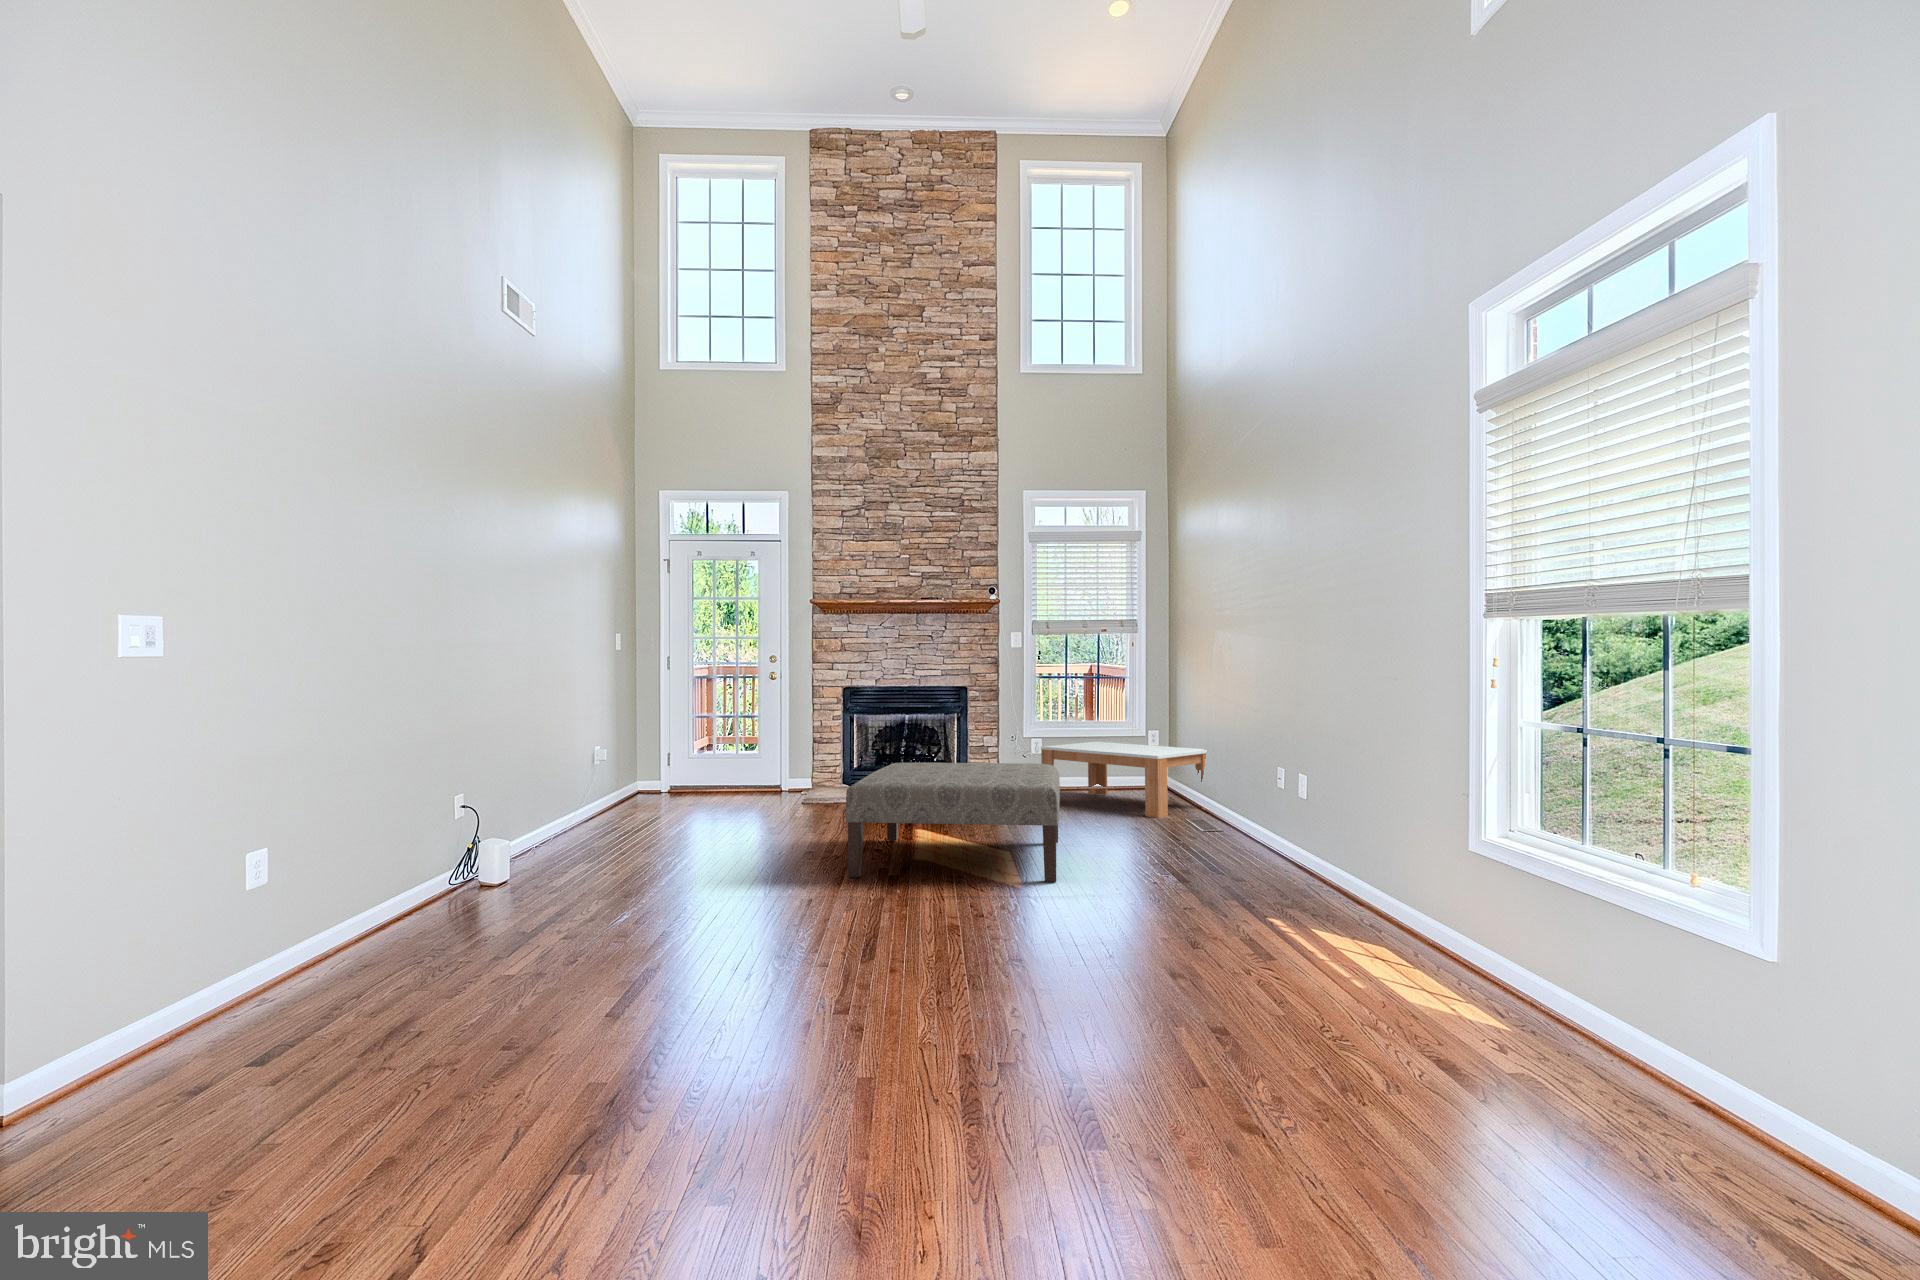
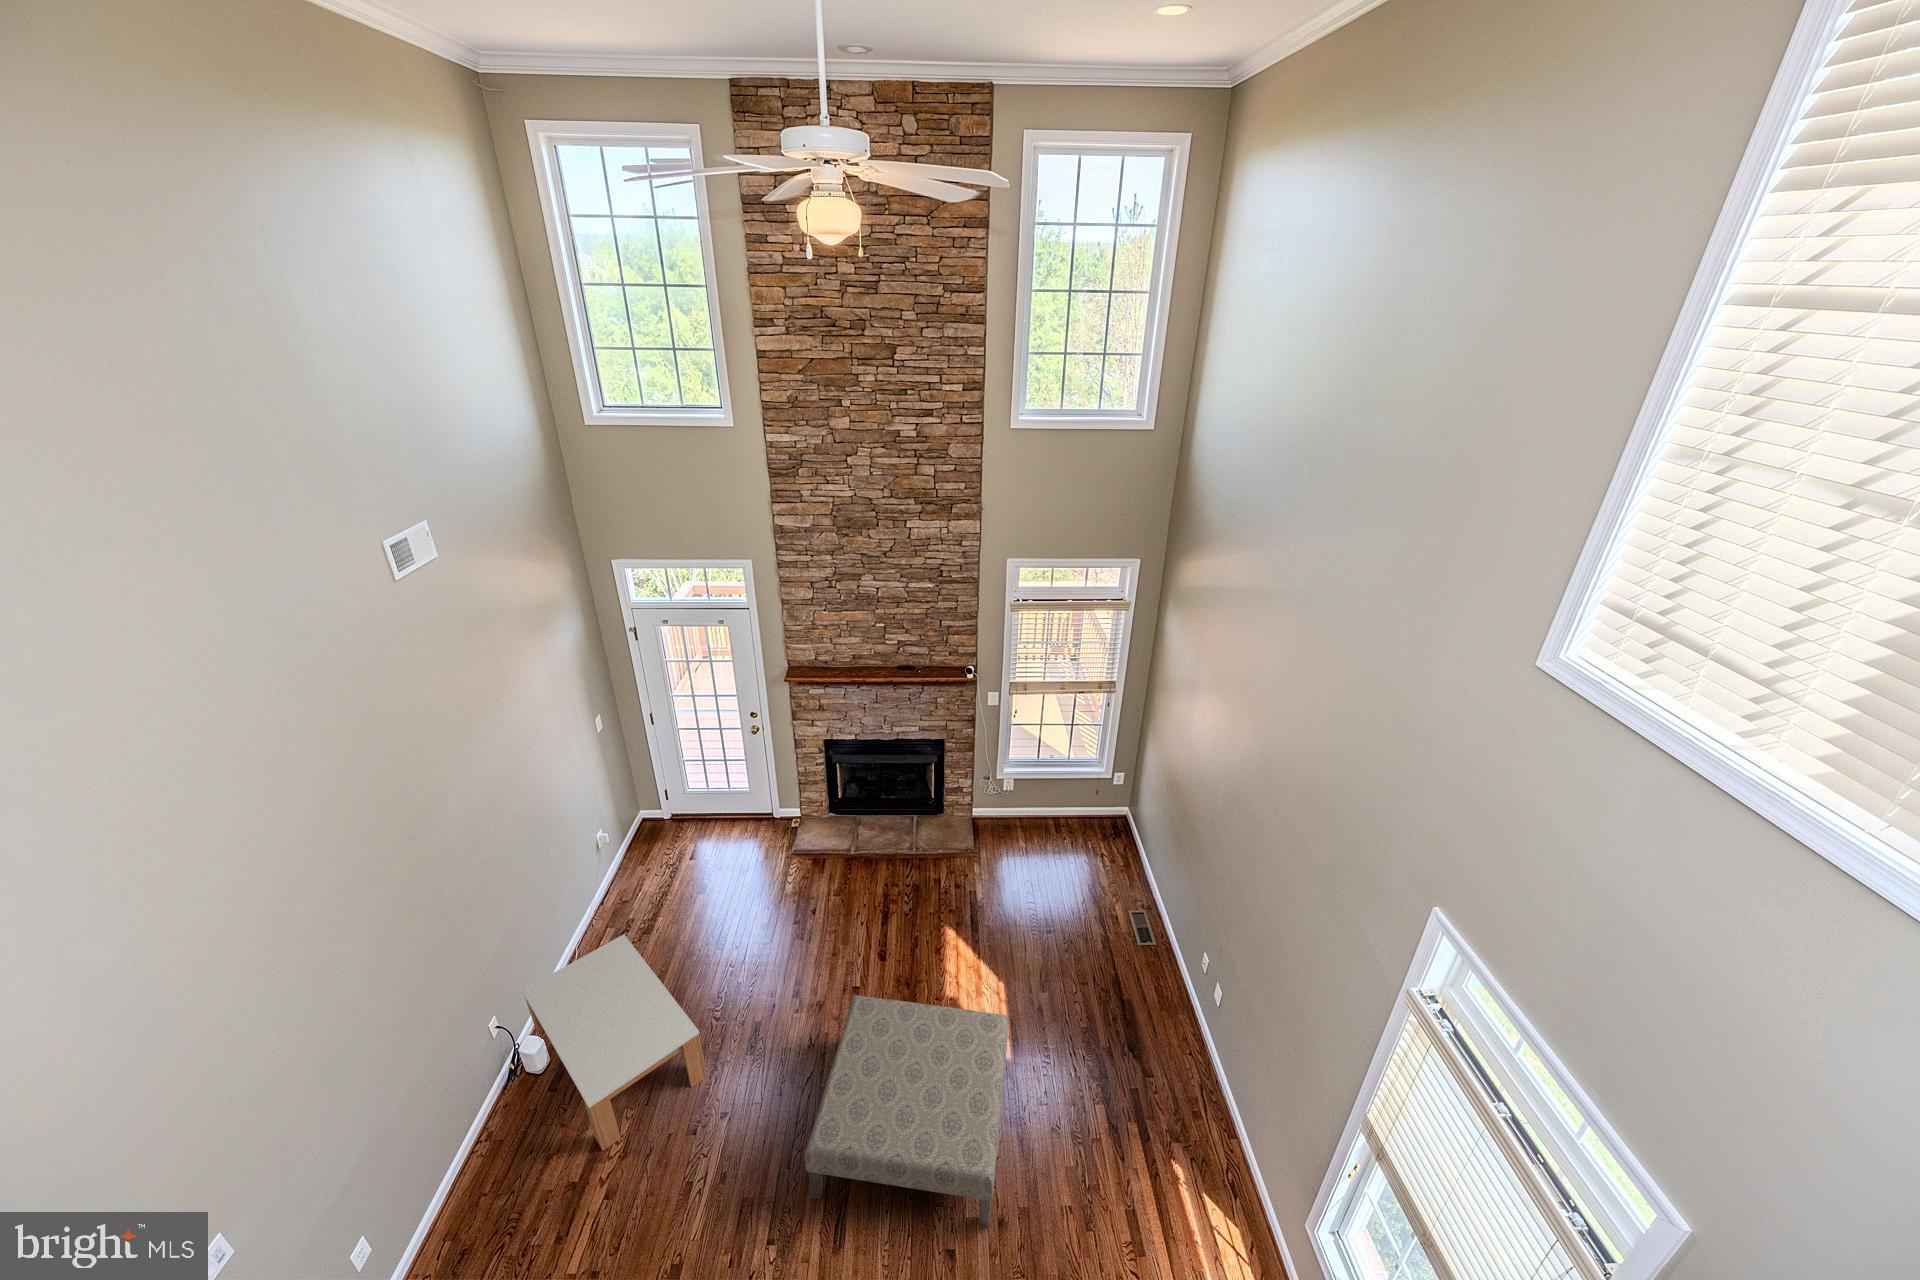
coffee table: present [1041,742,1207,818] -> present [522,934,707,1151]

